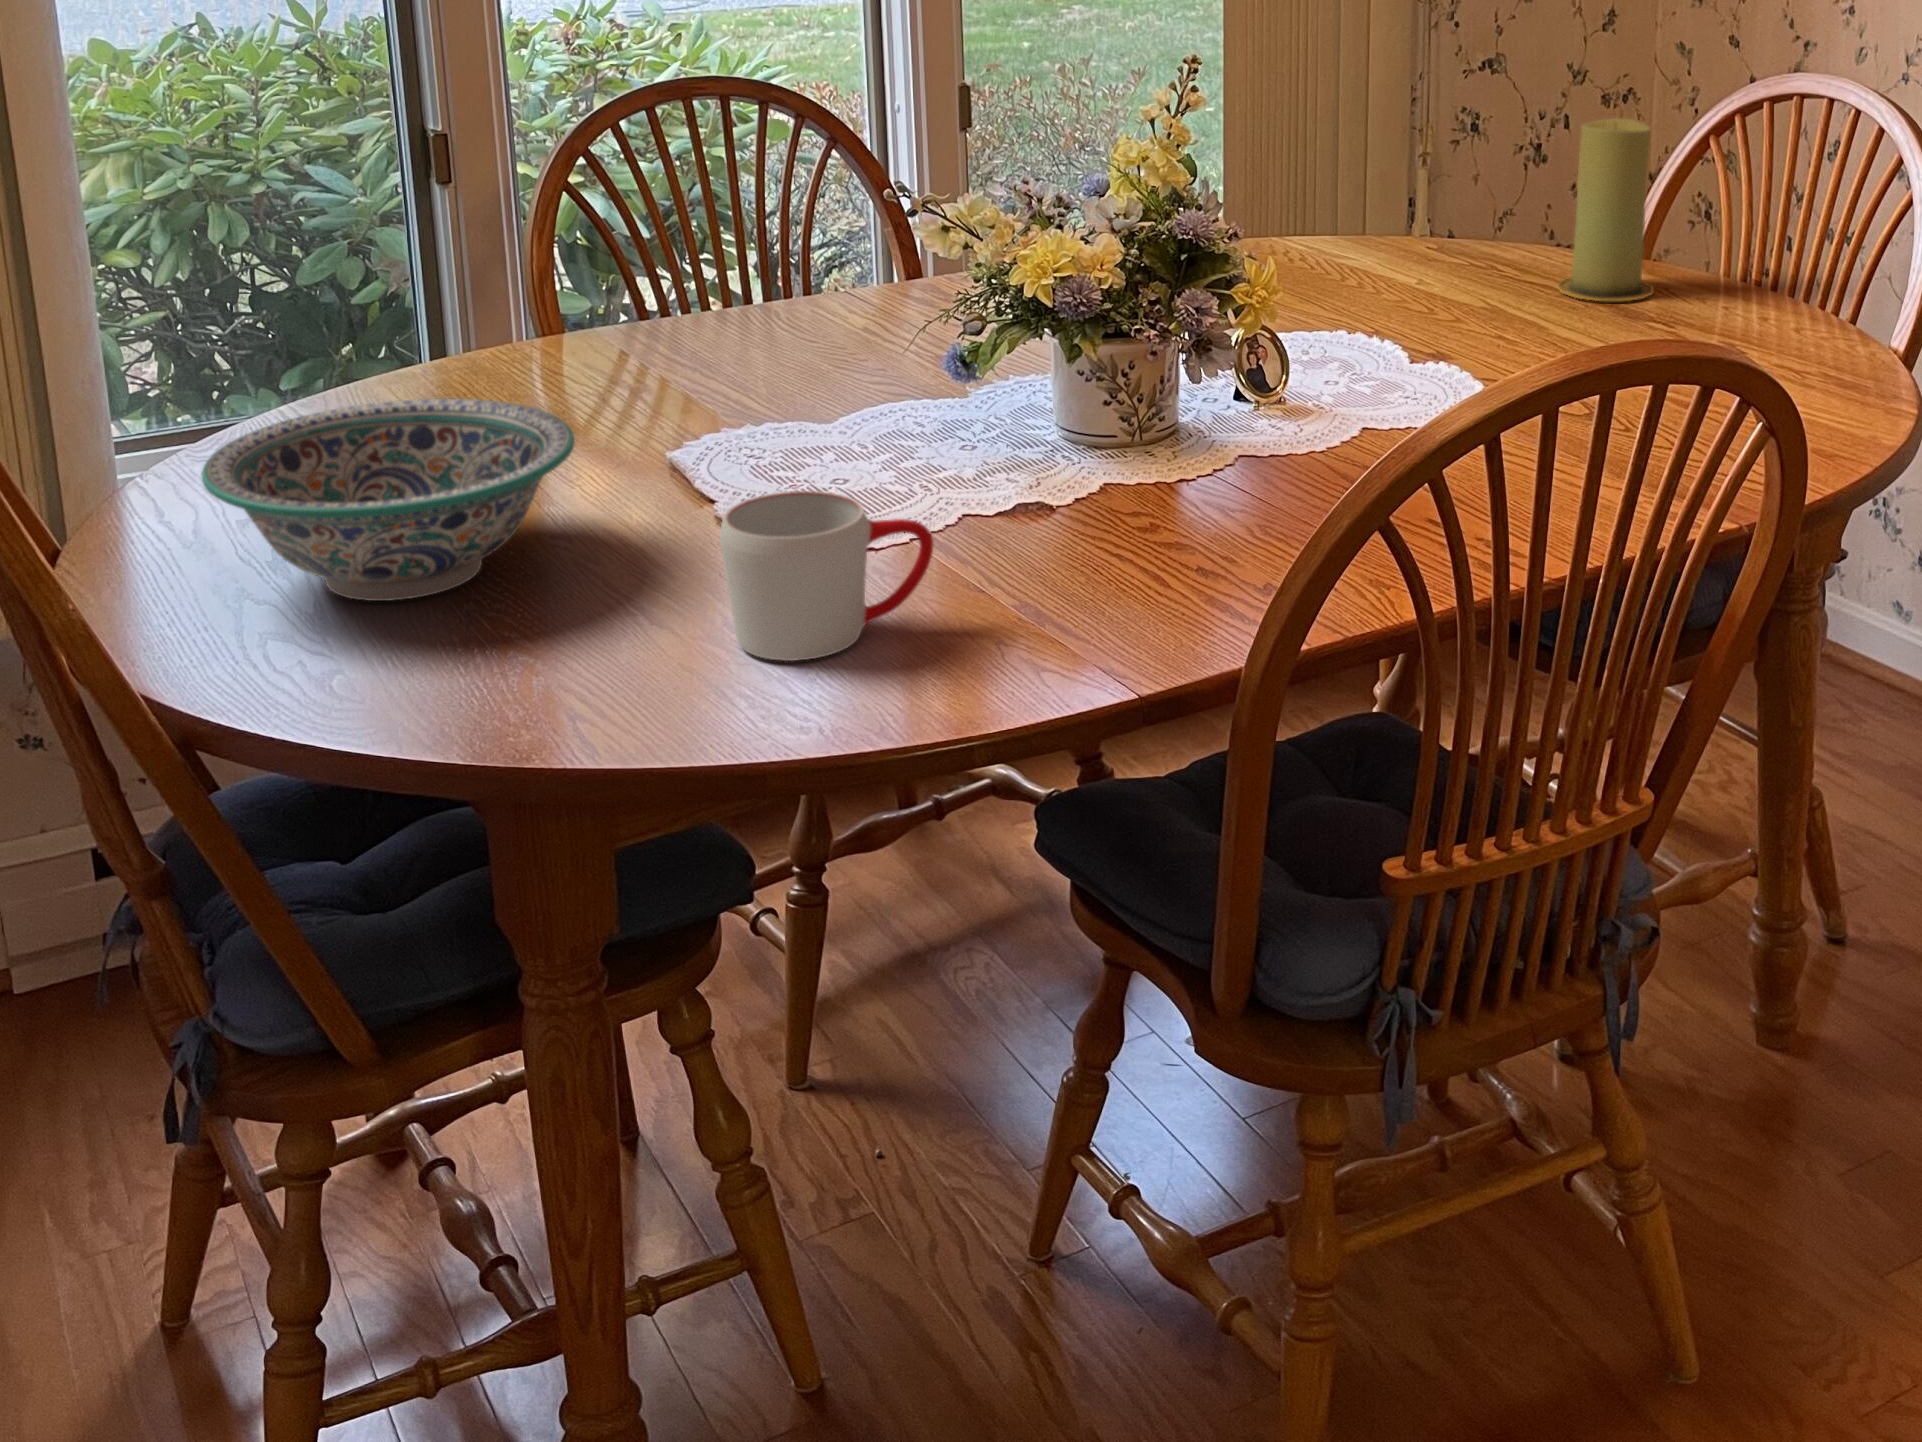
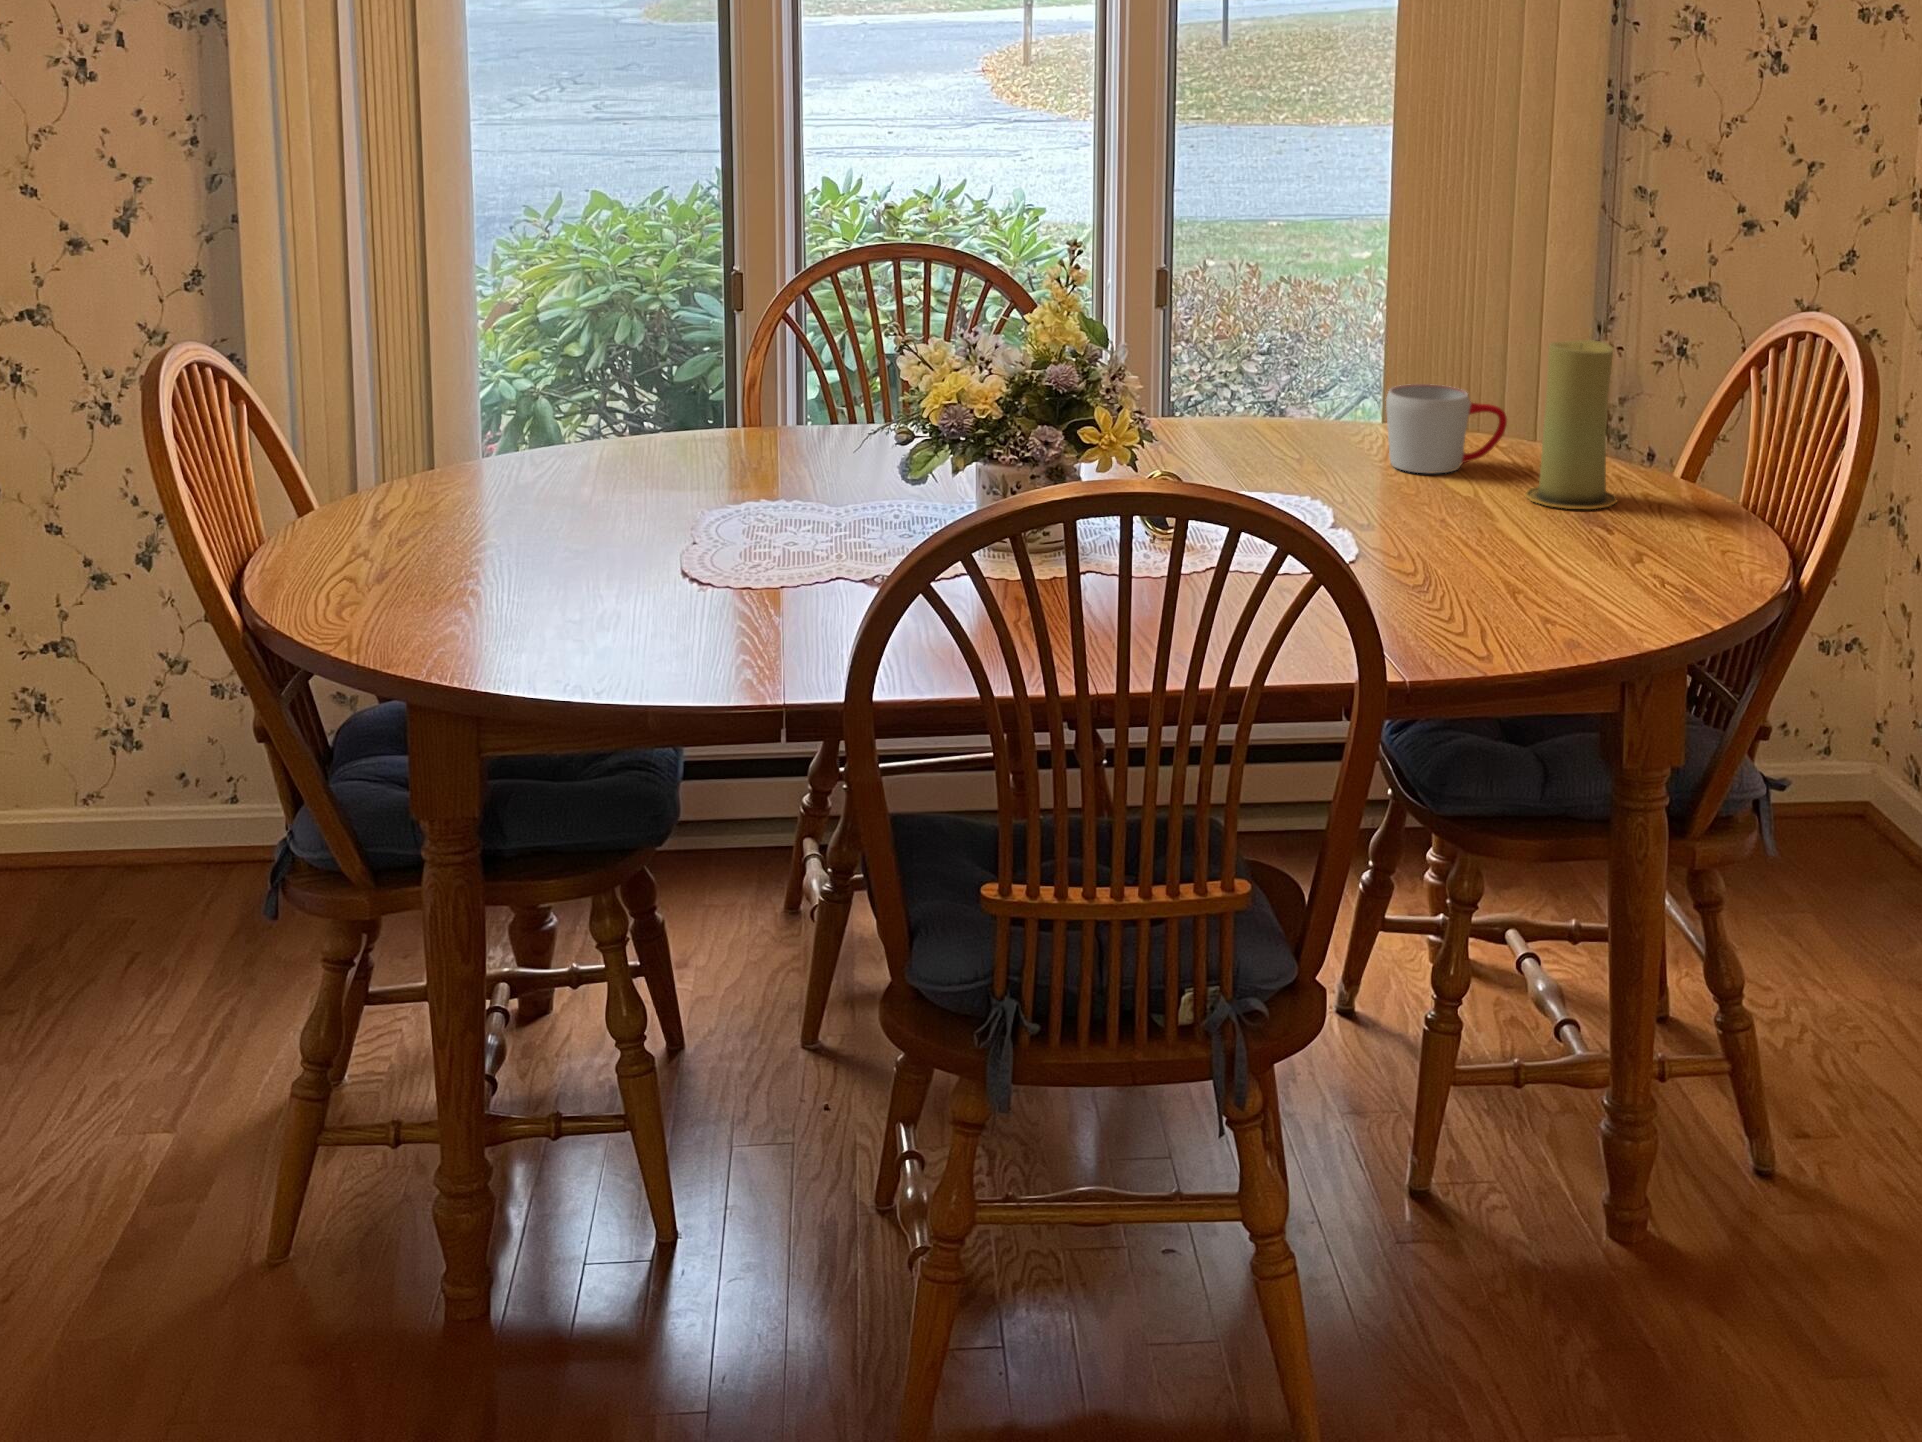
decorative bowl: present [202,399,575,601] -> none [294,446,547,579]
mug: present [720,491,933,661] -> present [1386,384,1507,473]

